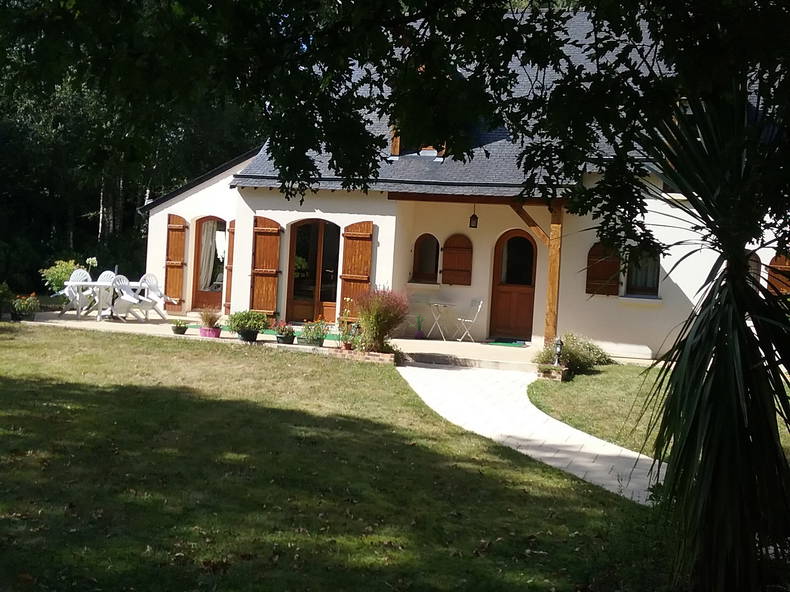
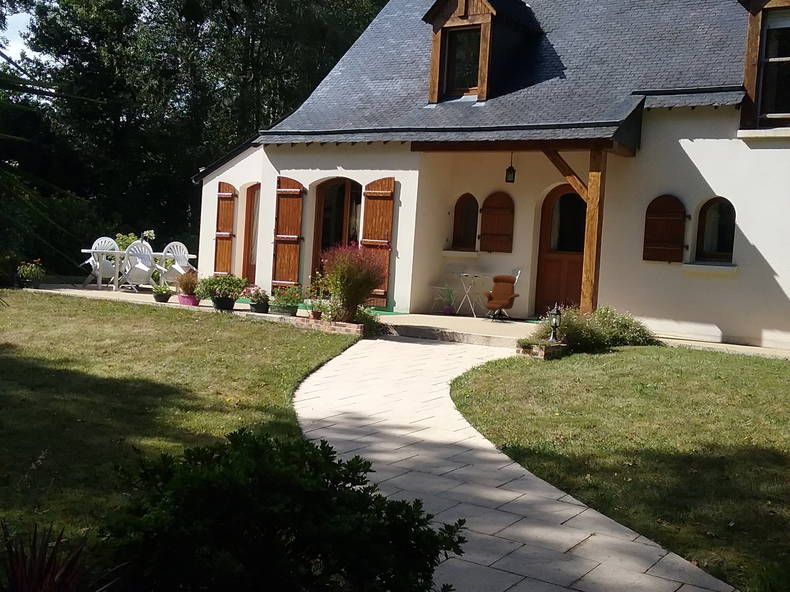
lounge chair: none [451,304,482,346] -> present [483,275,520,322]

